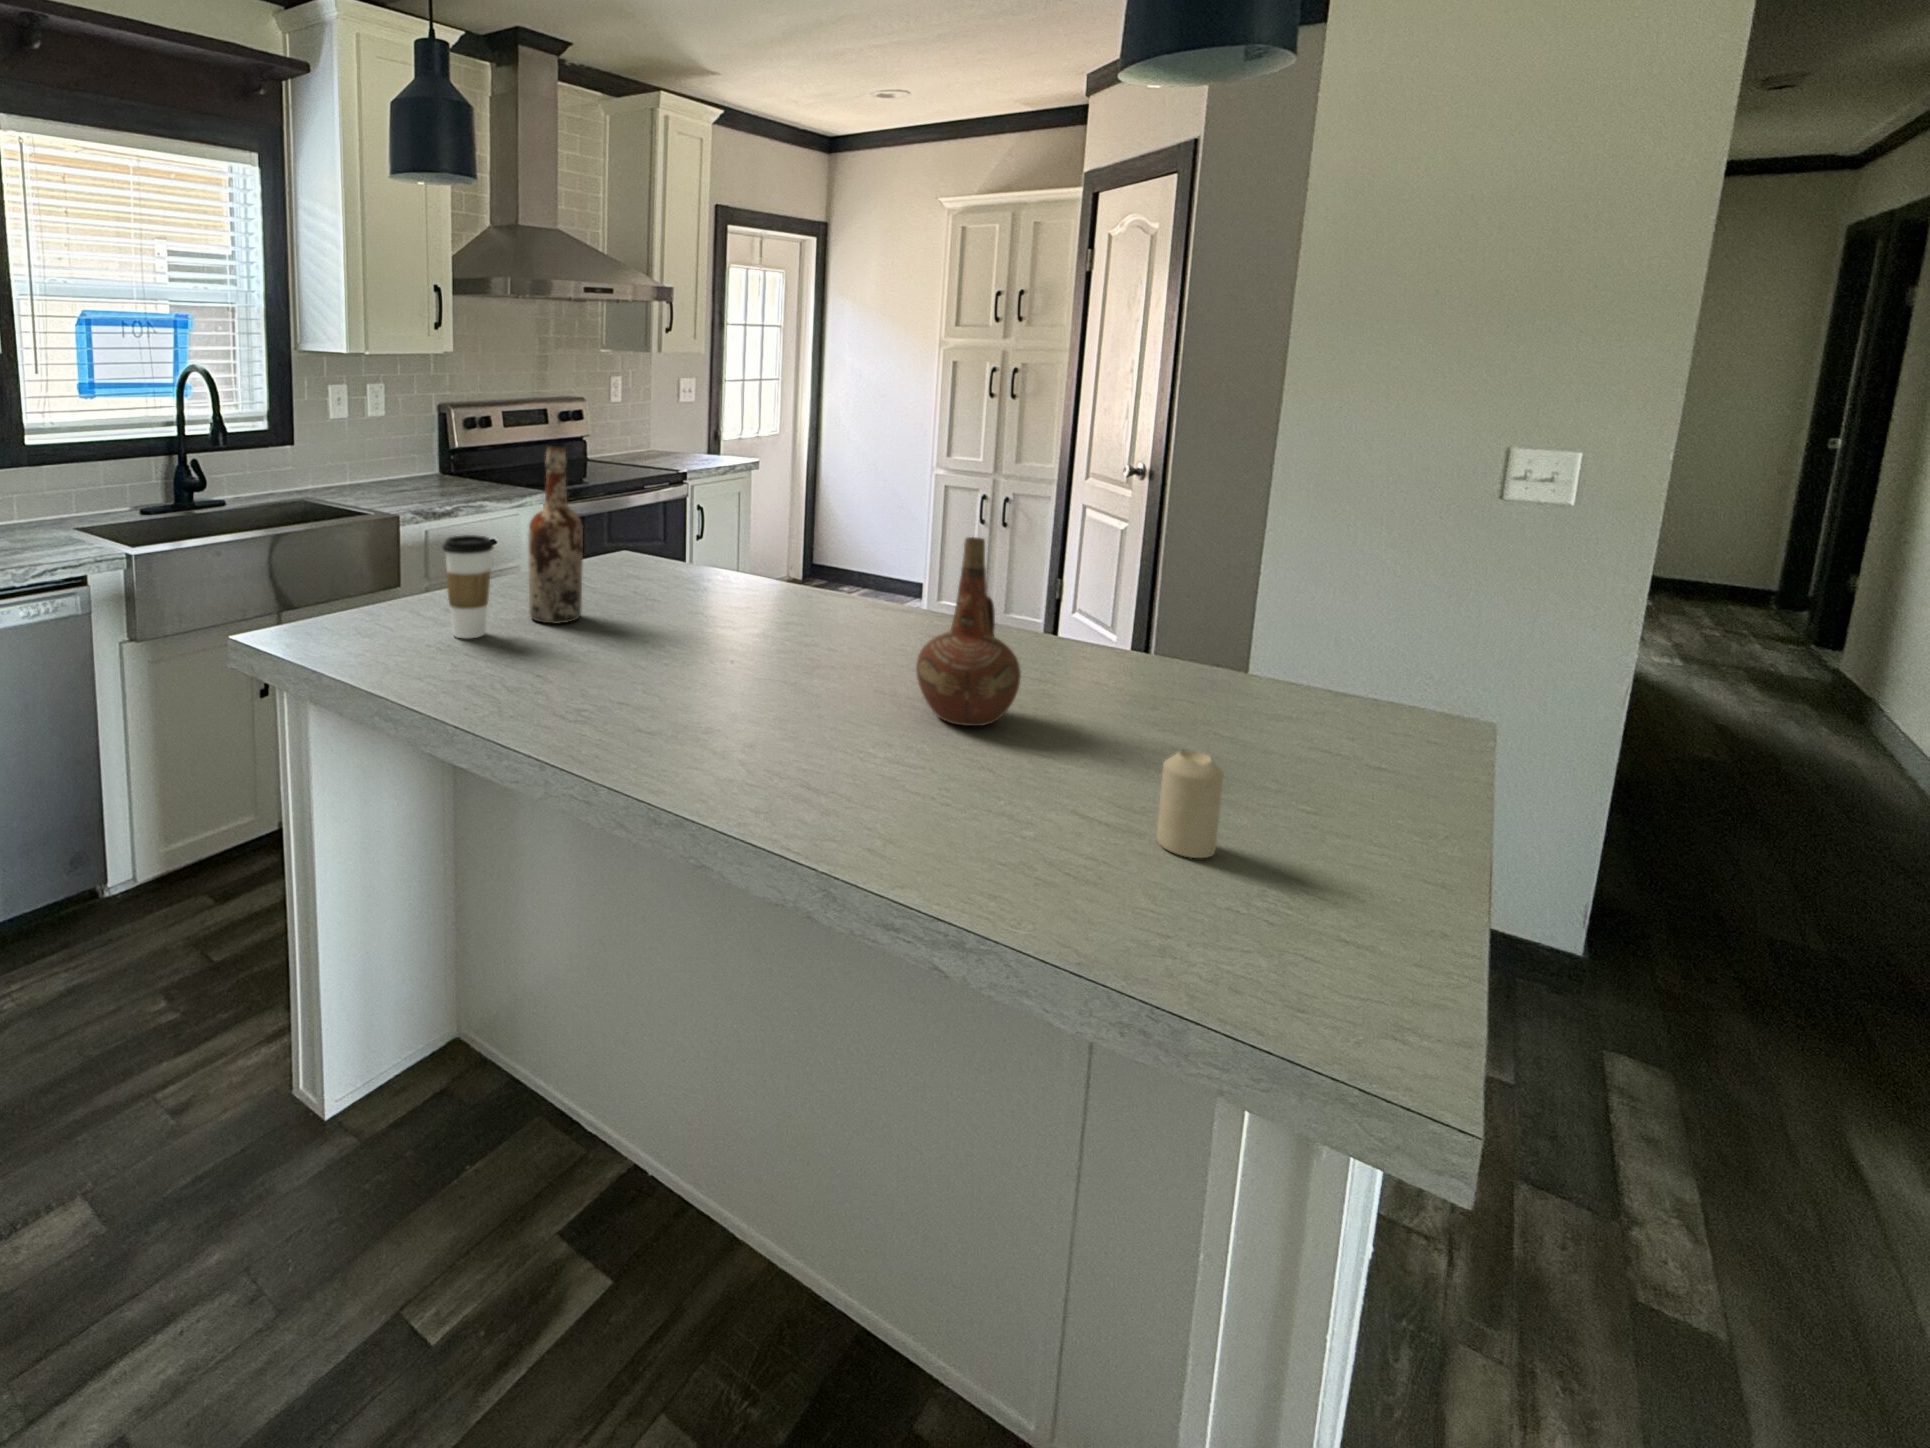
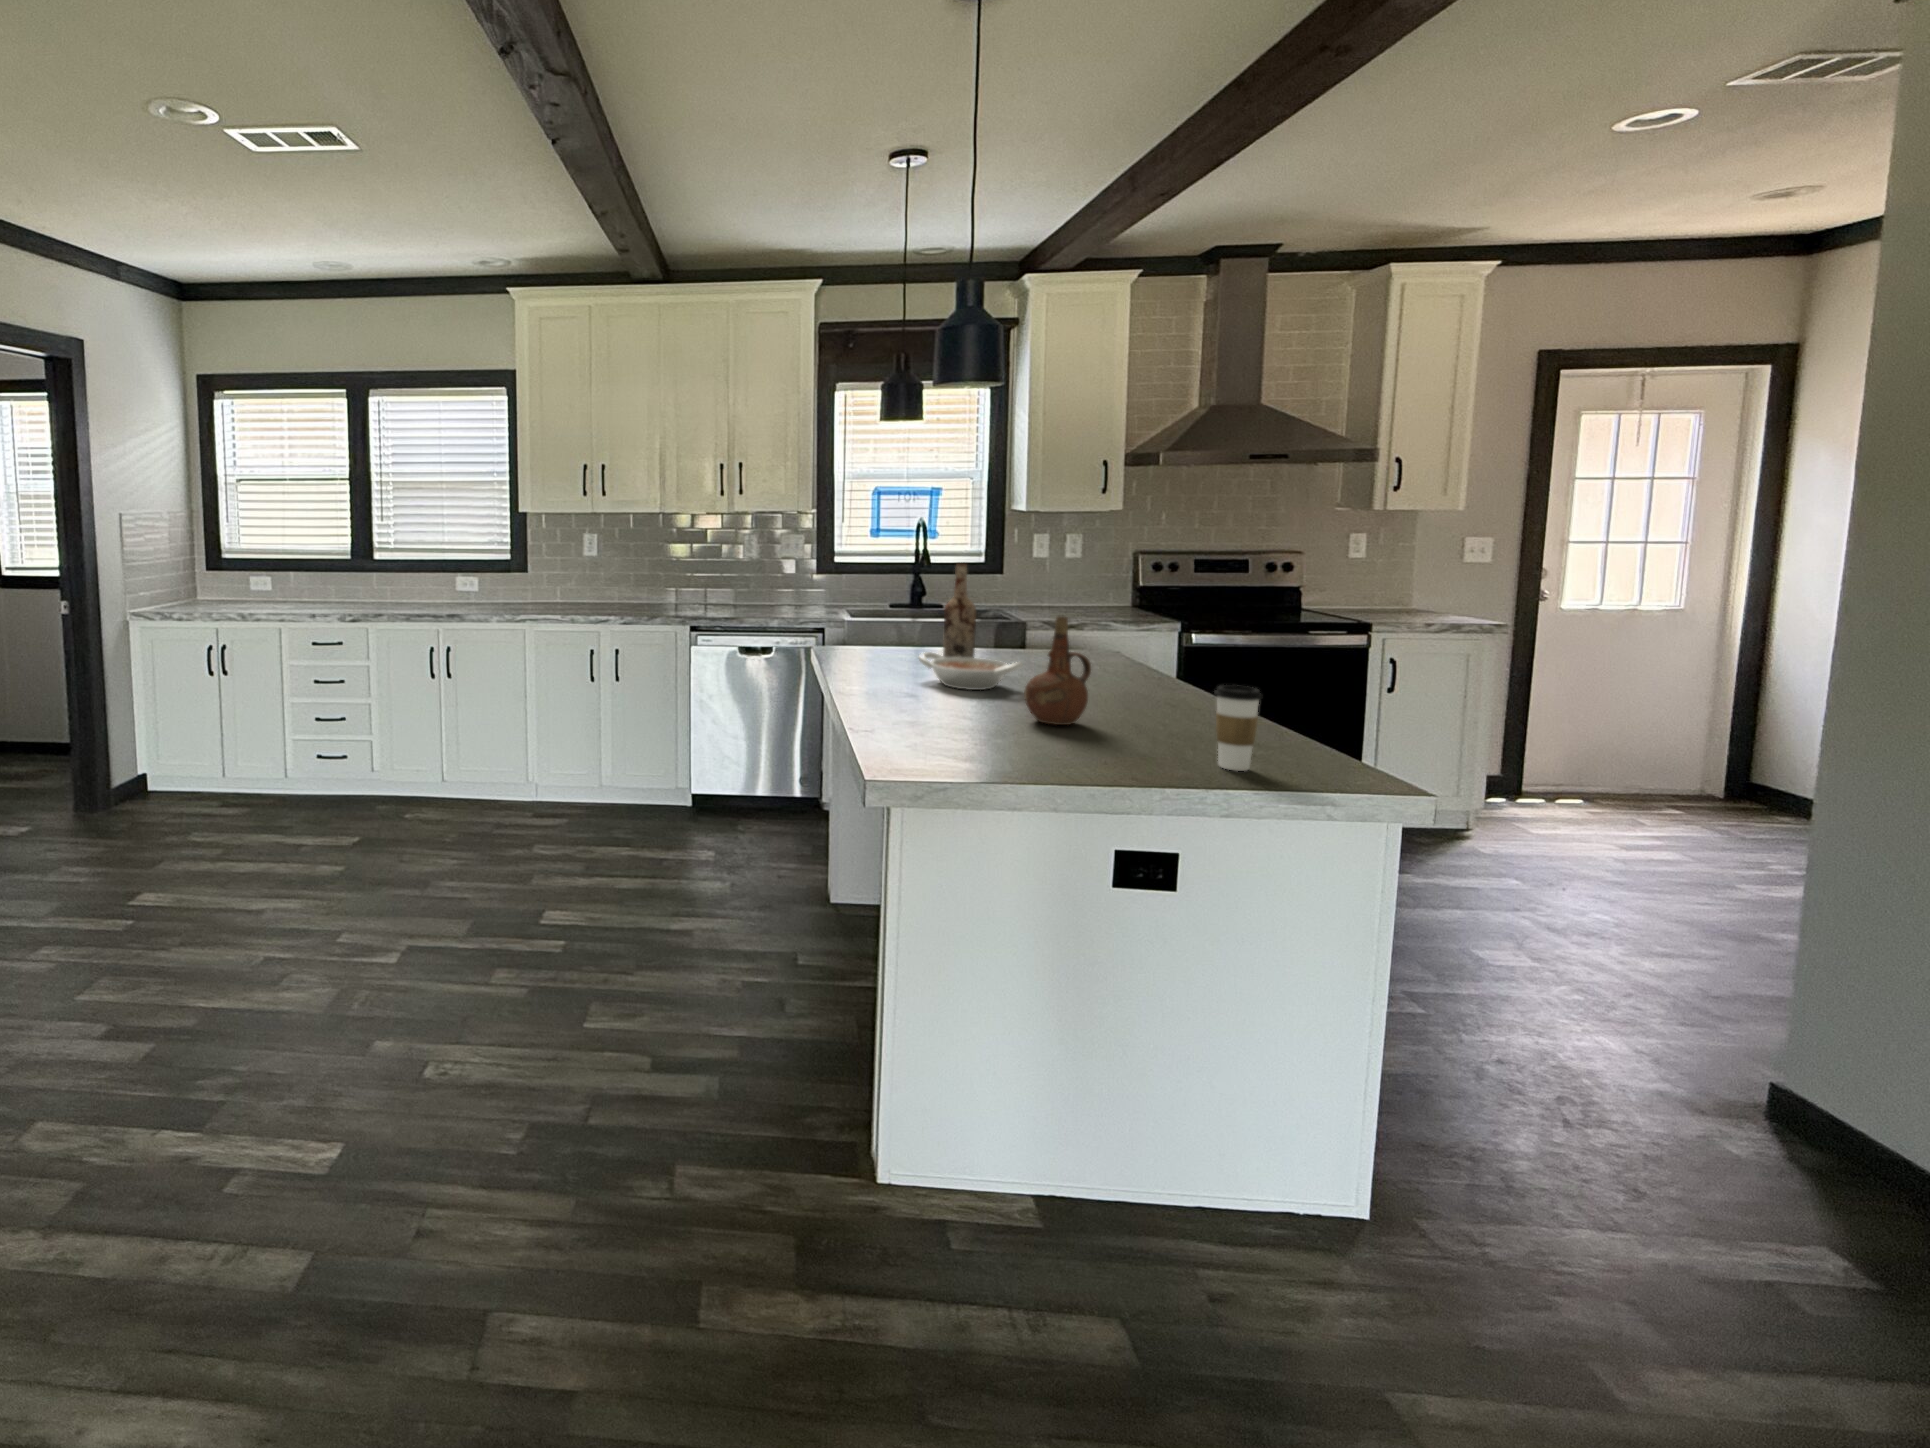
coffee cup: present [443,535,493,639] -> present [1214,685,1262,771]
bowl: none [600,612,783,682] -> present [919,652,1023,690]
candle: present [1157,750,1223,858] -> none [995,710,1025,763]

